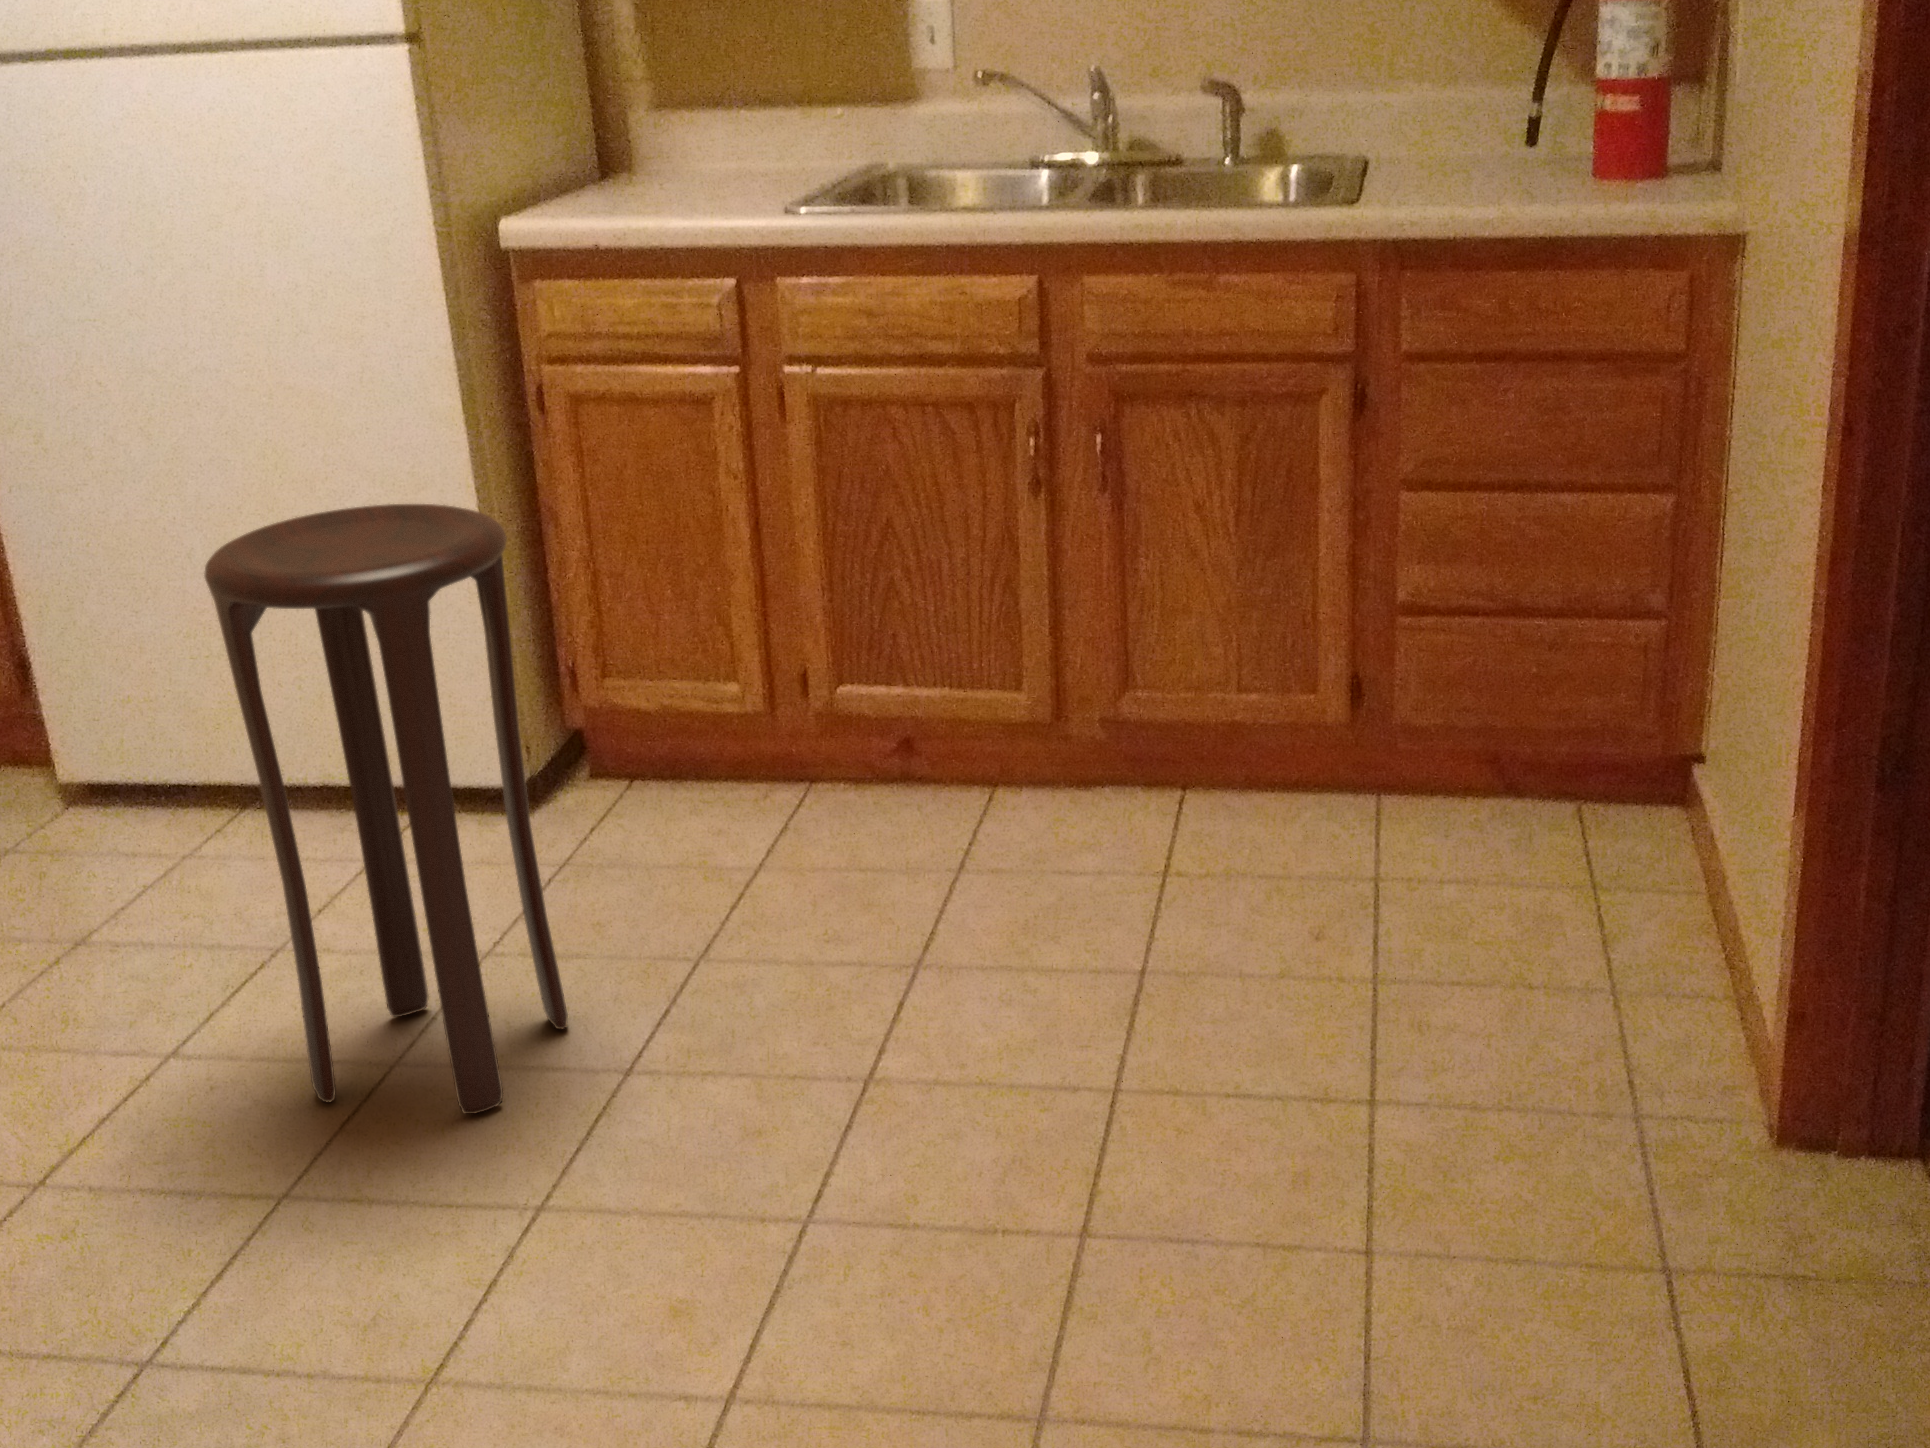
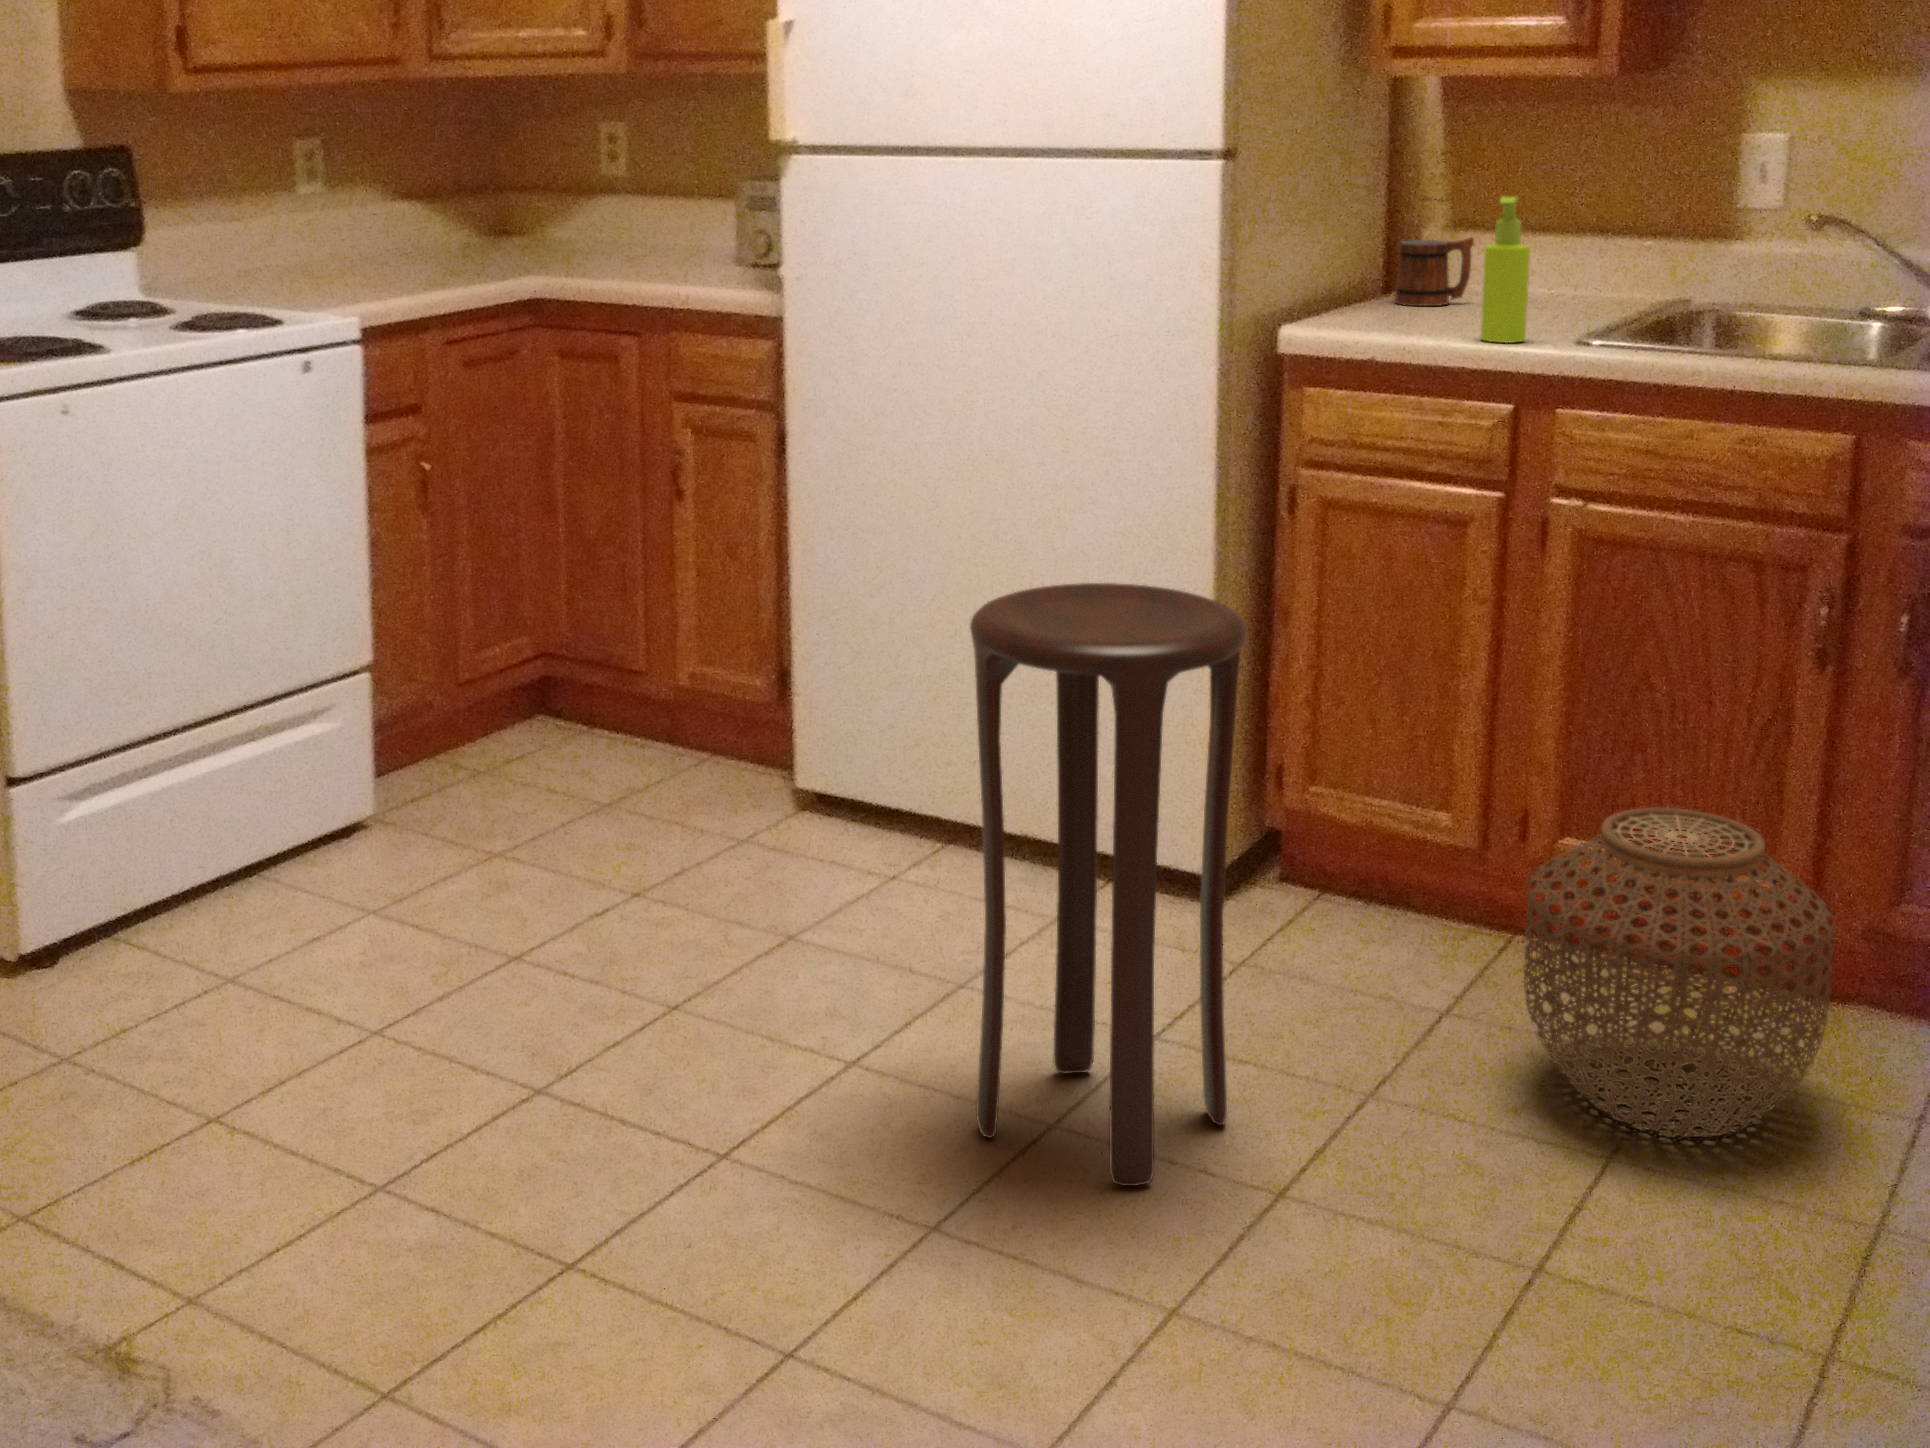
soap dispenser: none [687,67,739,217] -> present [1481,196,1530,343]
mug: none [610,117,682,192] -> present [1395,237,1474,306]
woven basket: none [814,641,1076,936] -> present [1524,808,1835,1137]

